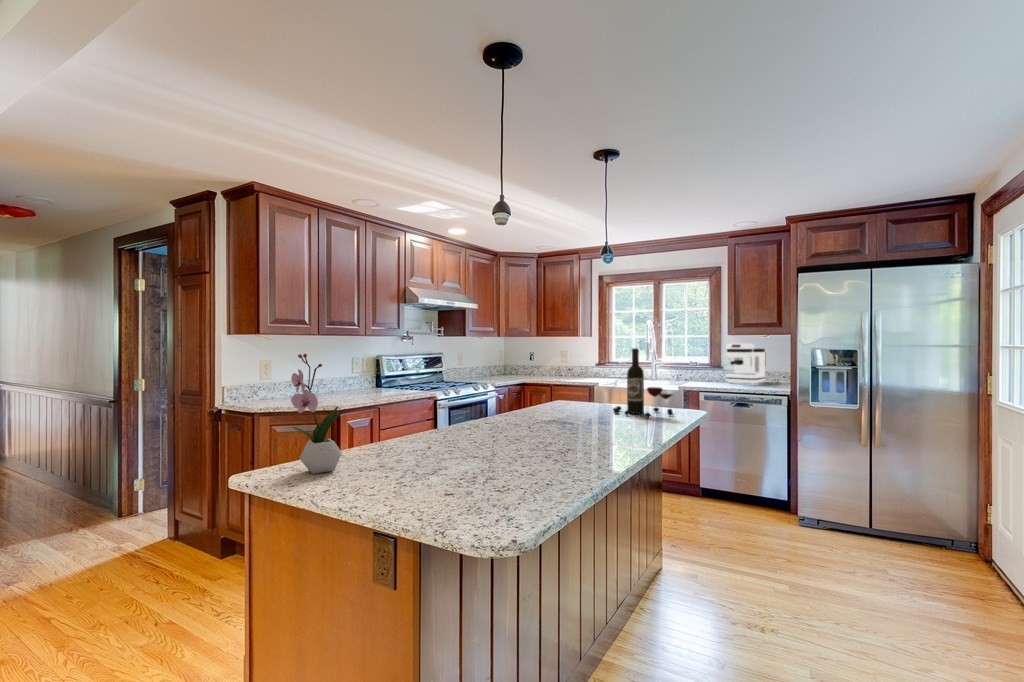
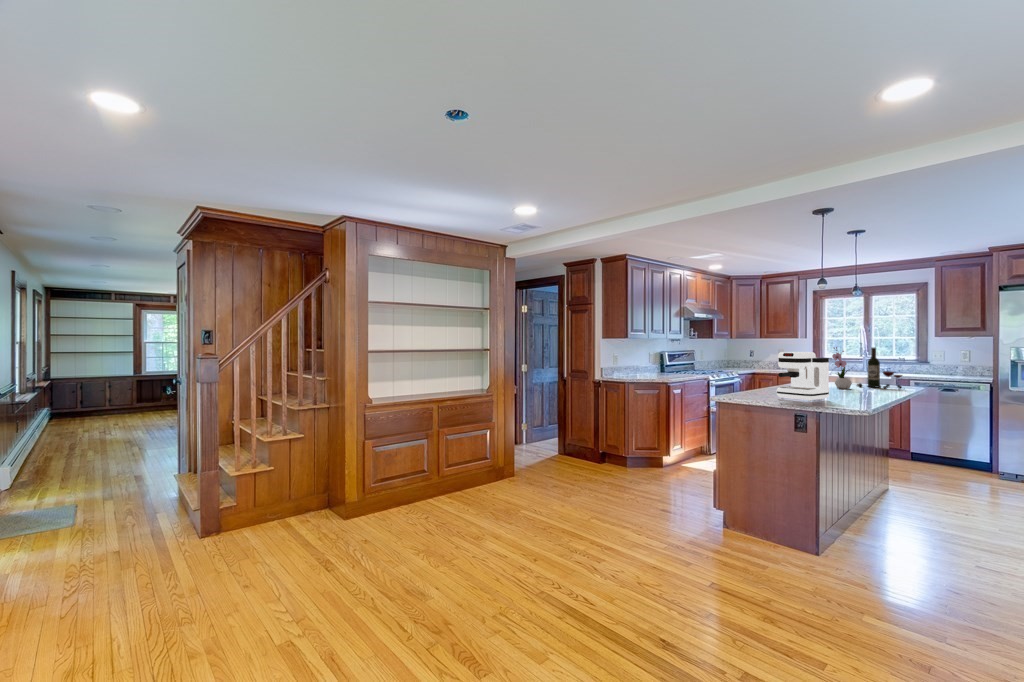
coffee maker: present [726,344,765,384] -> present [777,352,829,401]
flower arrangement: present [291,354,345,474] -> present [832,347,852,389]

